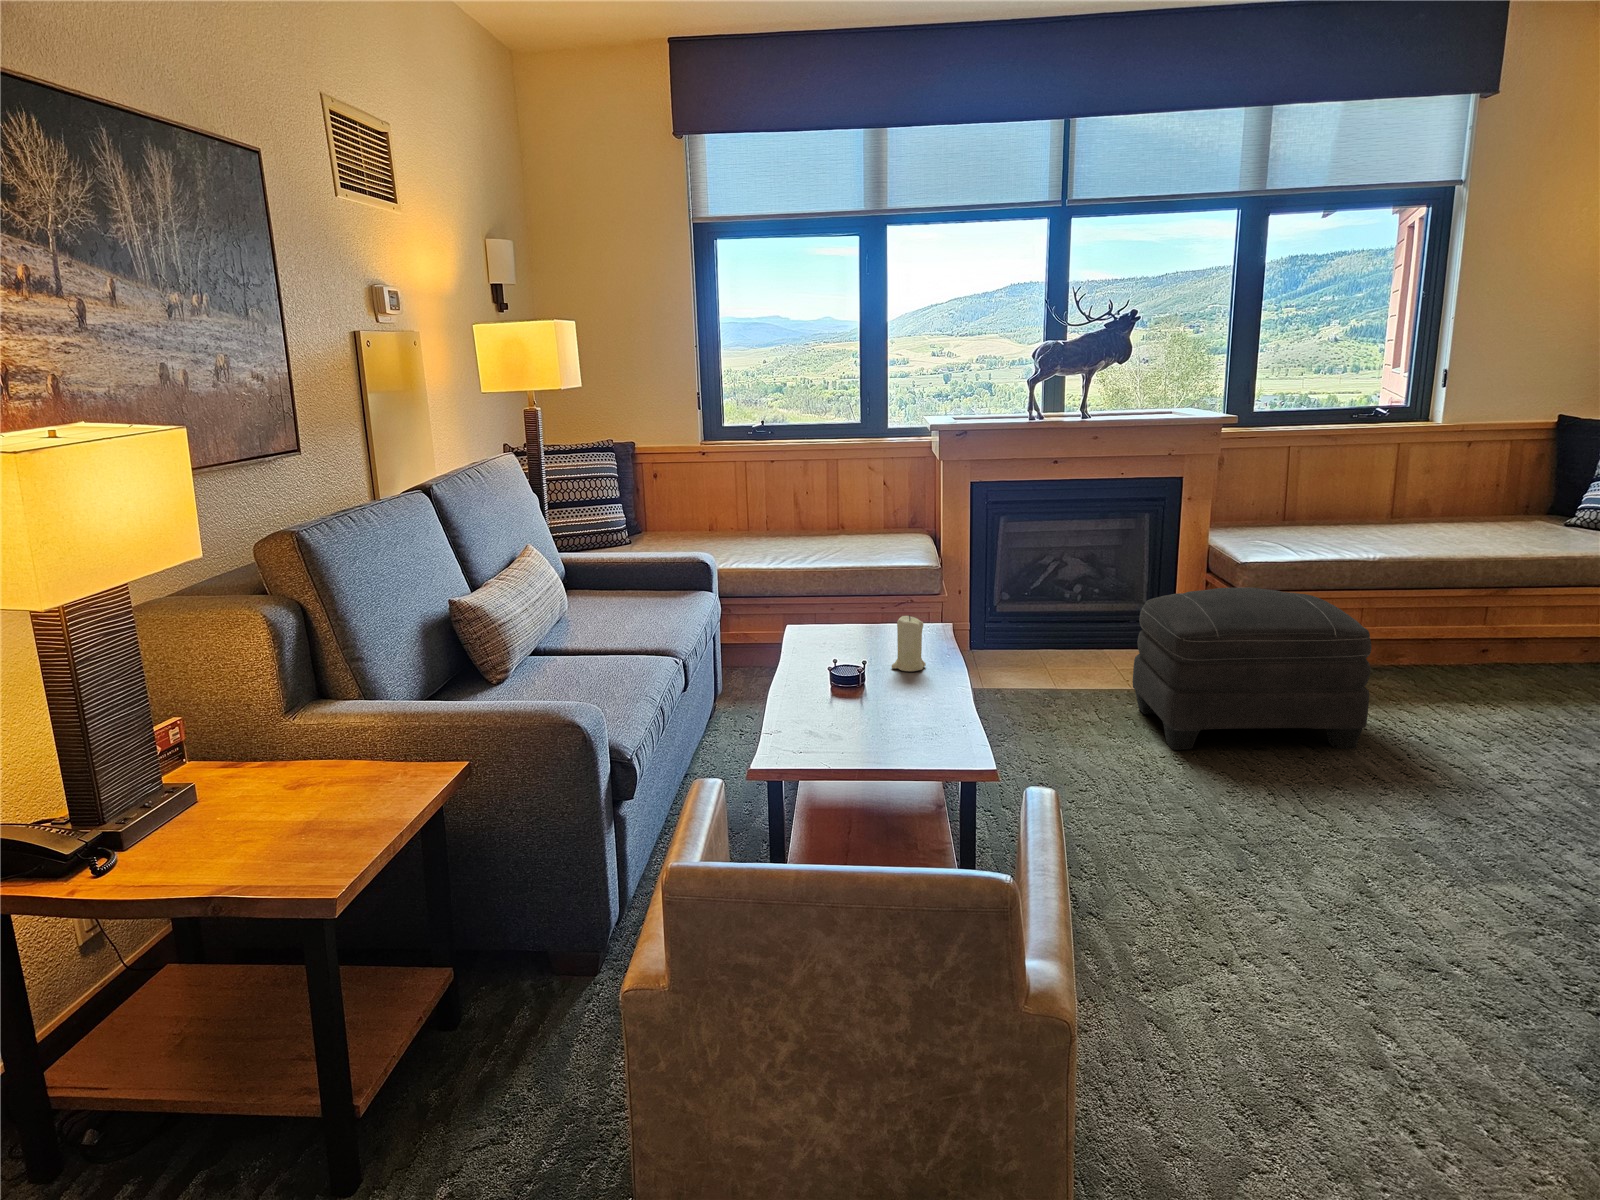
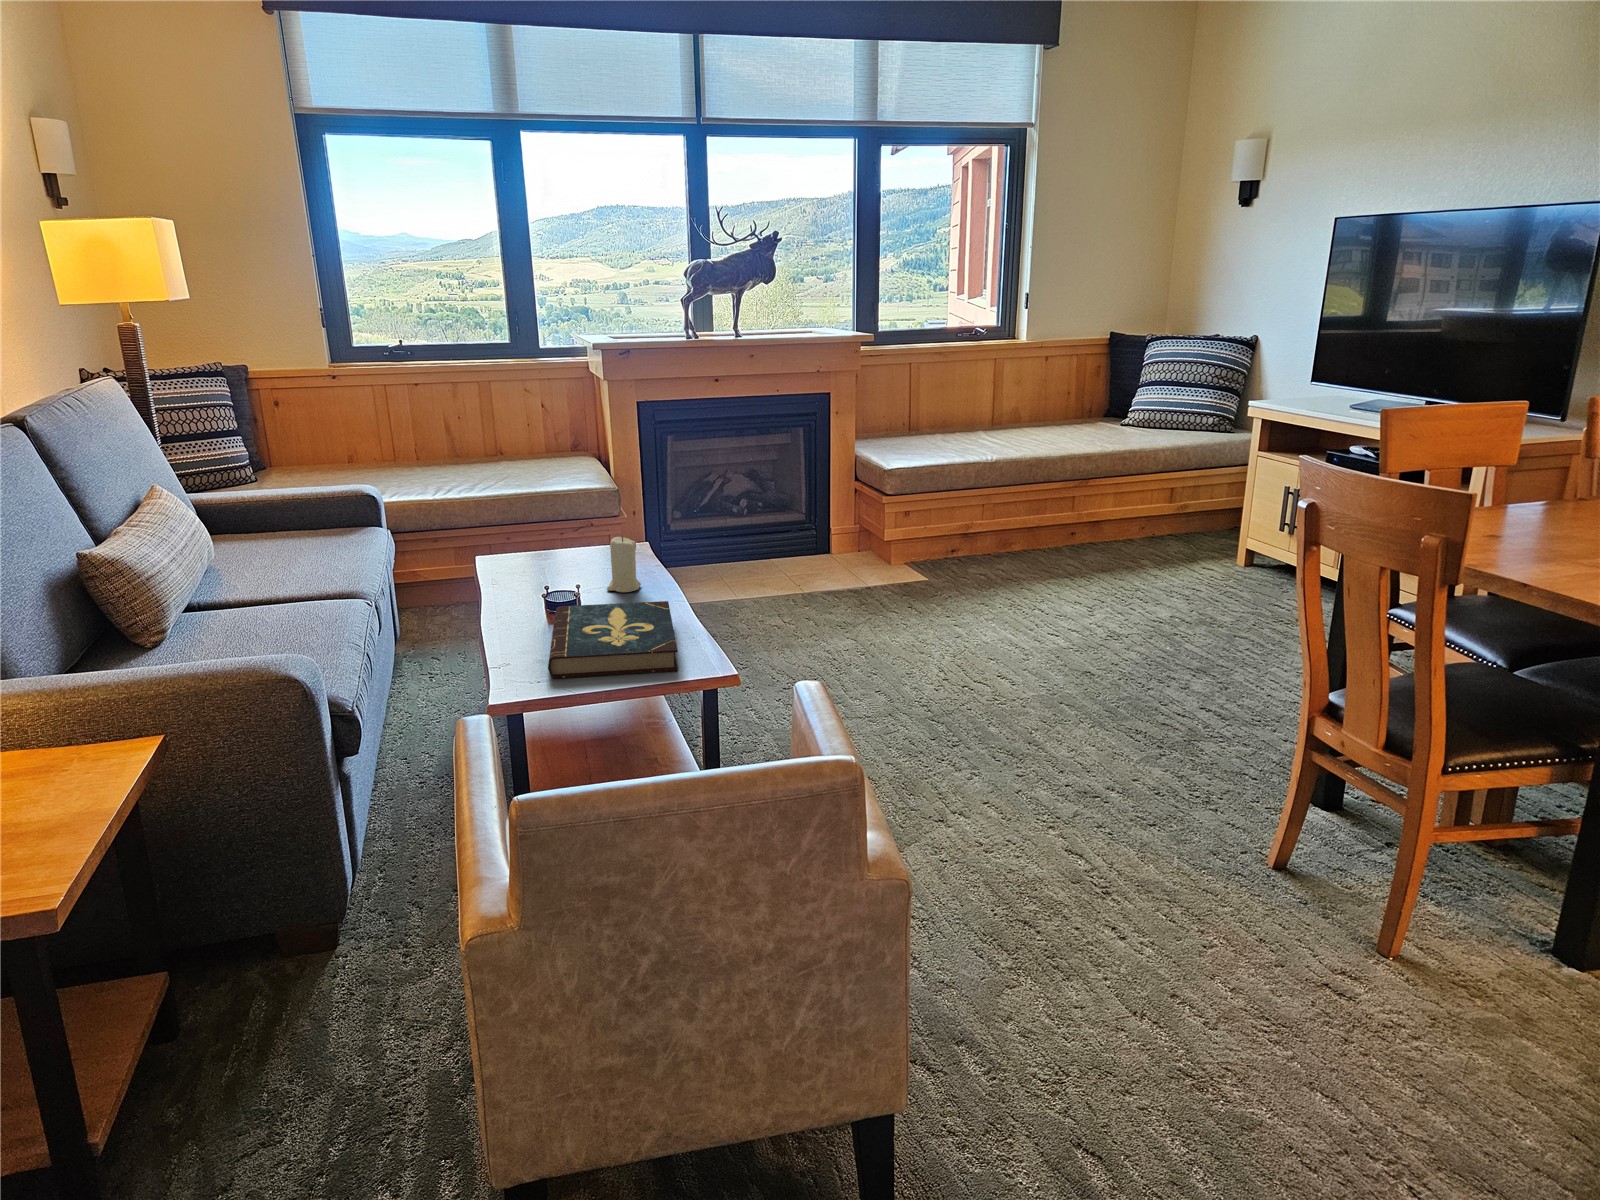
ottoman: present [1132,587,1371,750] -> none [810,491,1006,642]
book: none [806,679,941,755] -> present [548,601,678,678]

